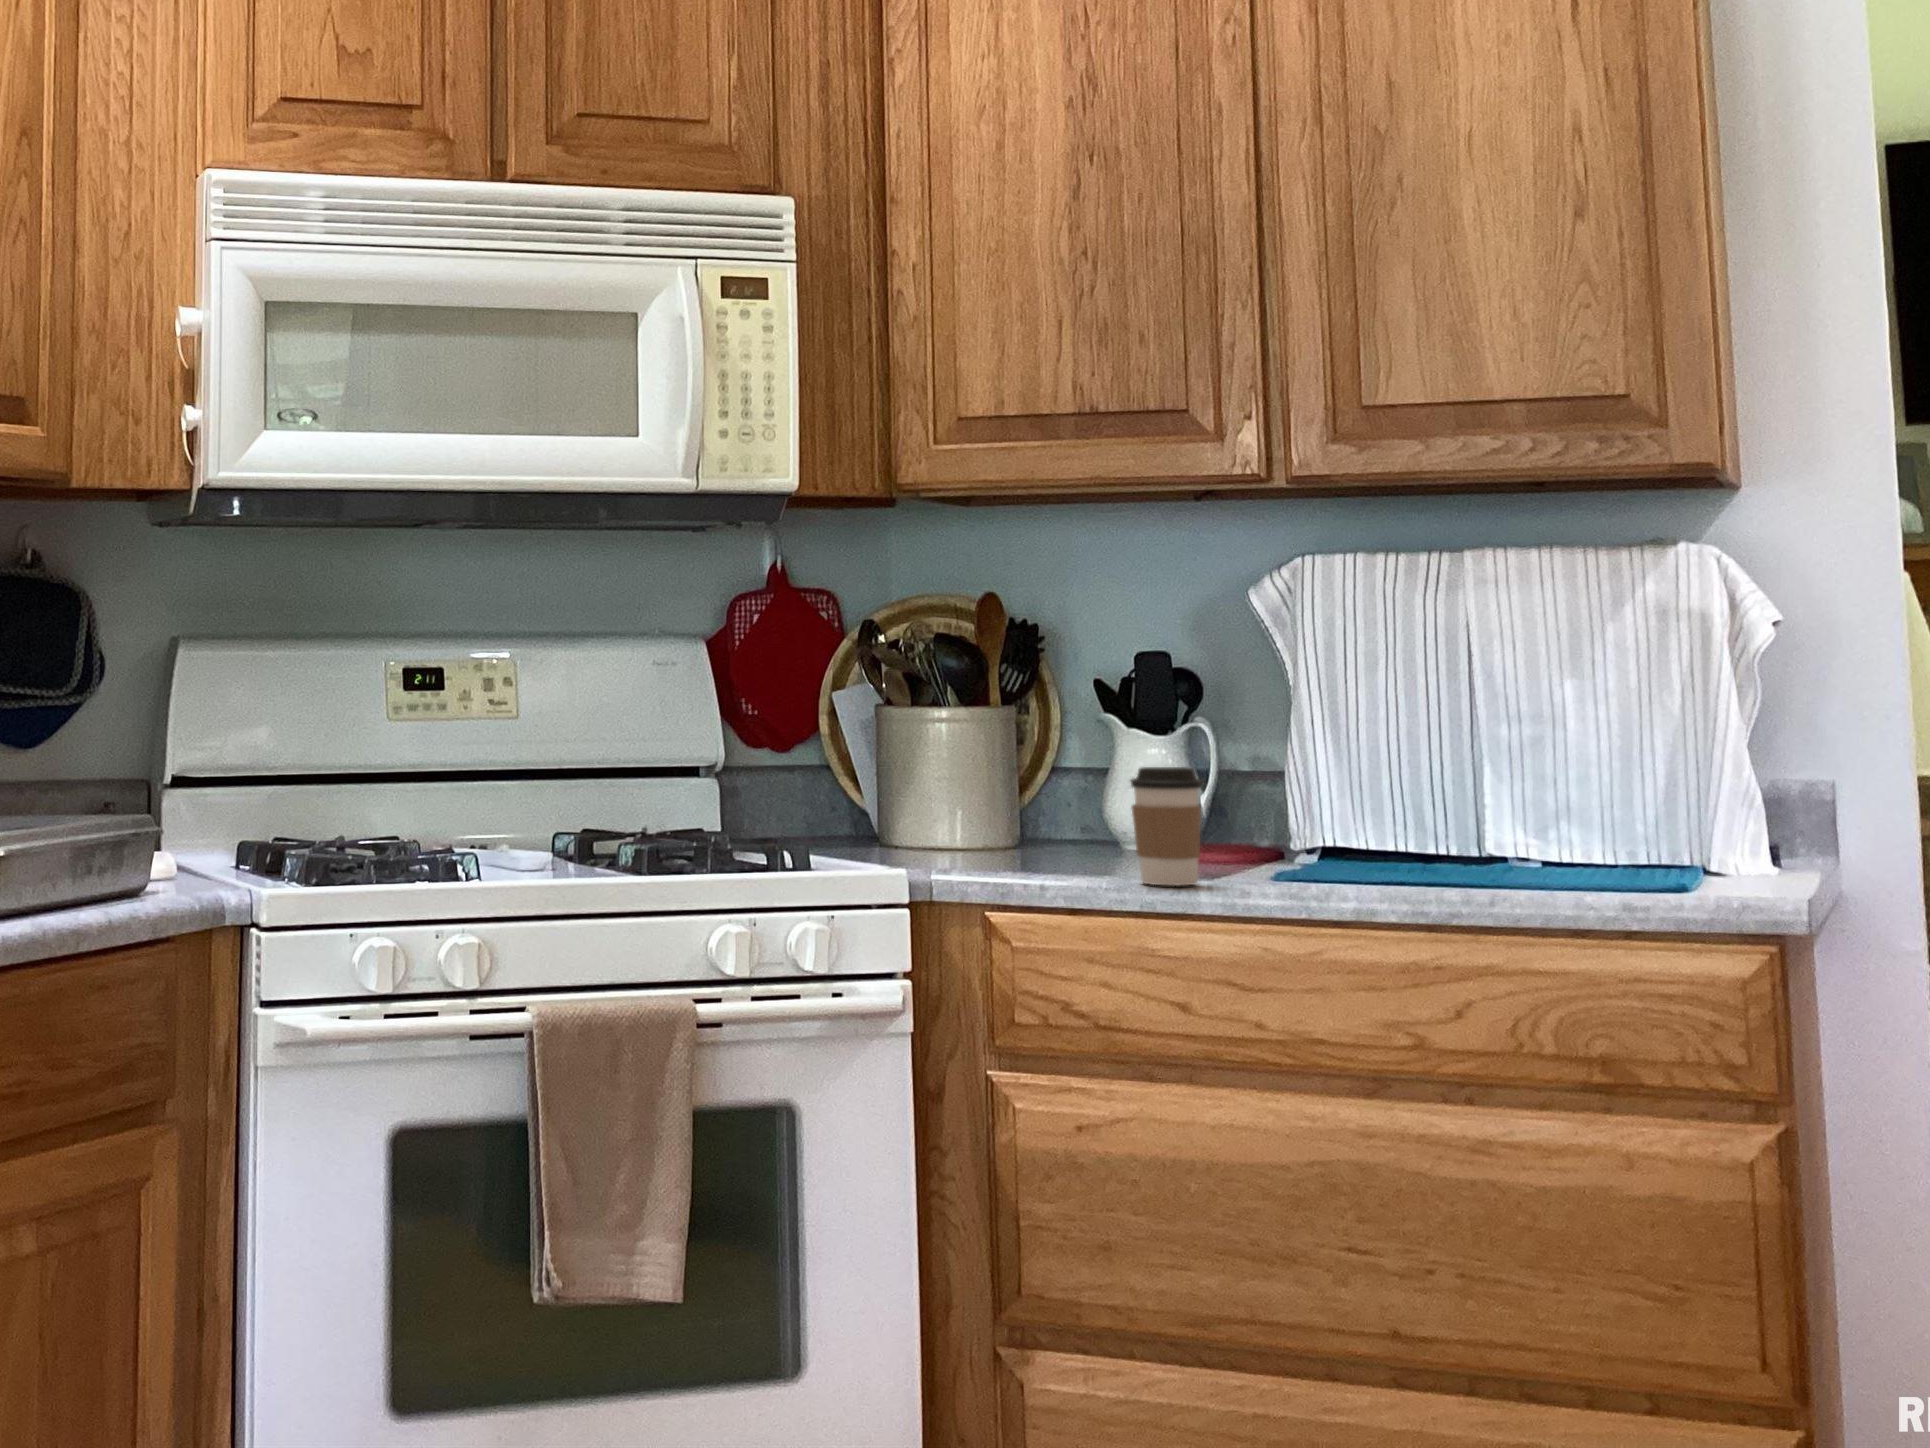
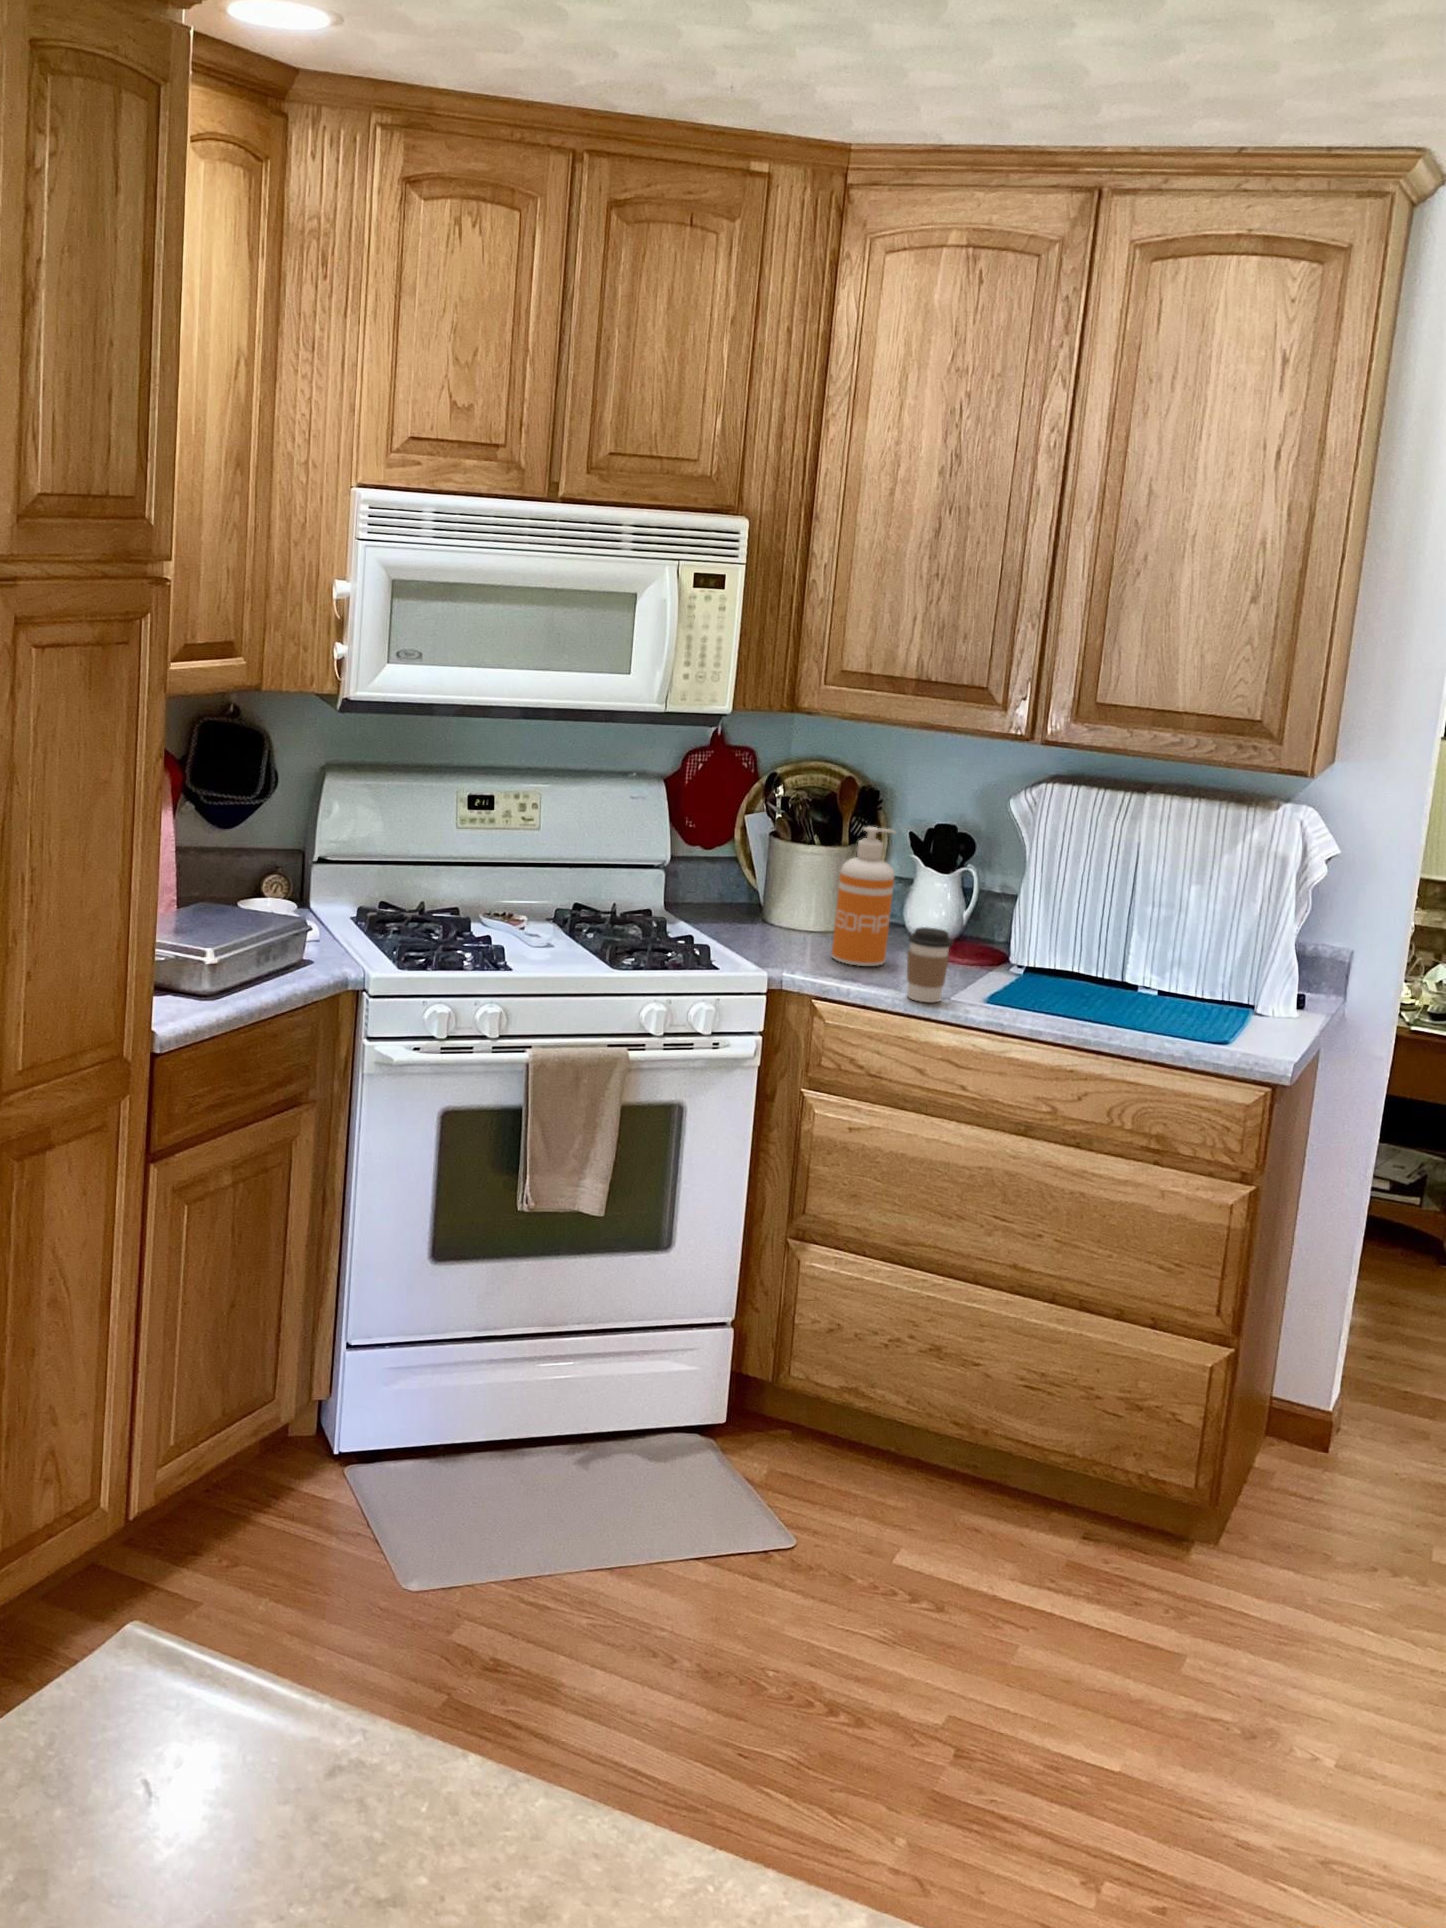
soap dispenser: none [1000,641,1091,863] -> present [832,827,896,966]

